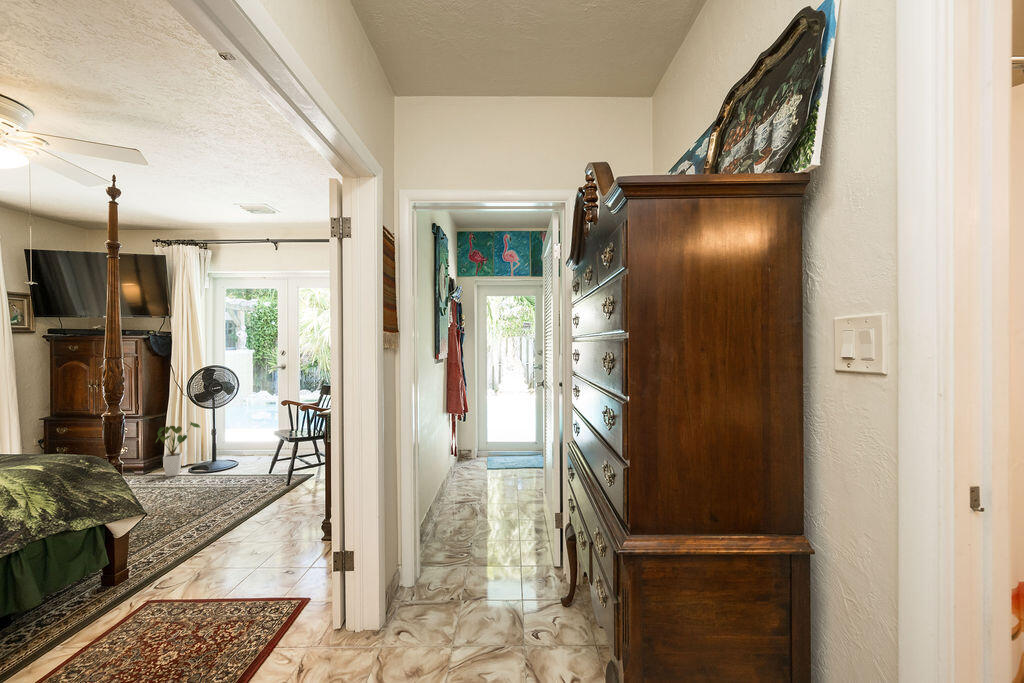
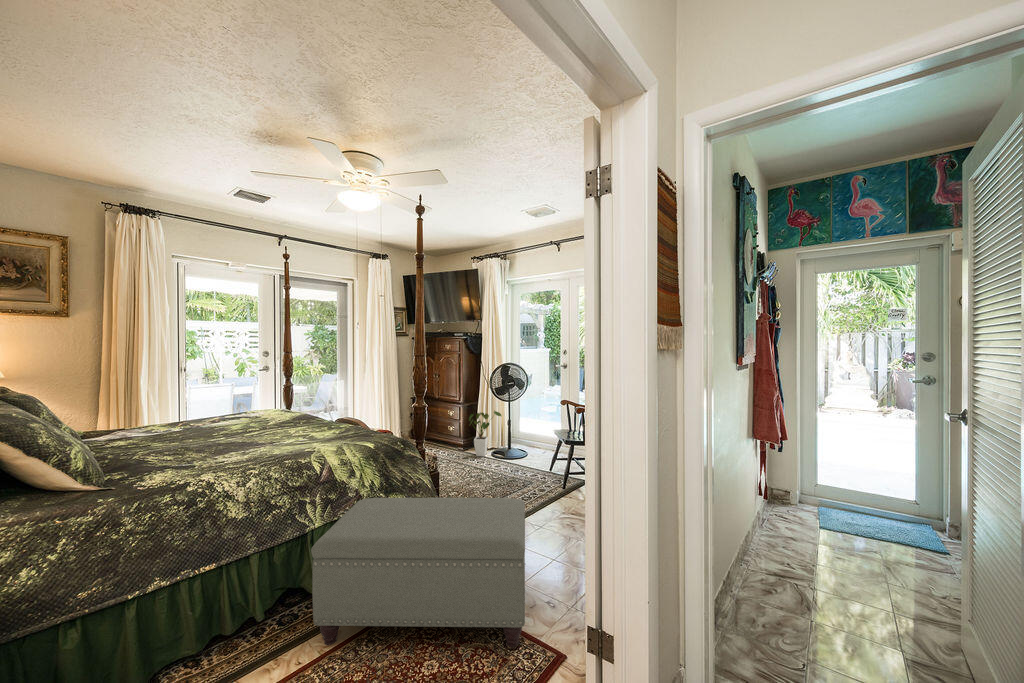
ottoman: none [50,478,288,646] -> present [311,498,525,647]

